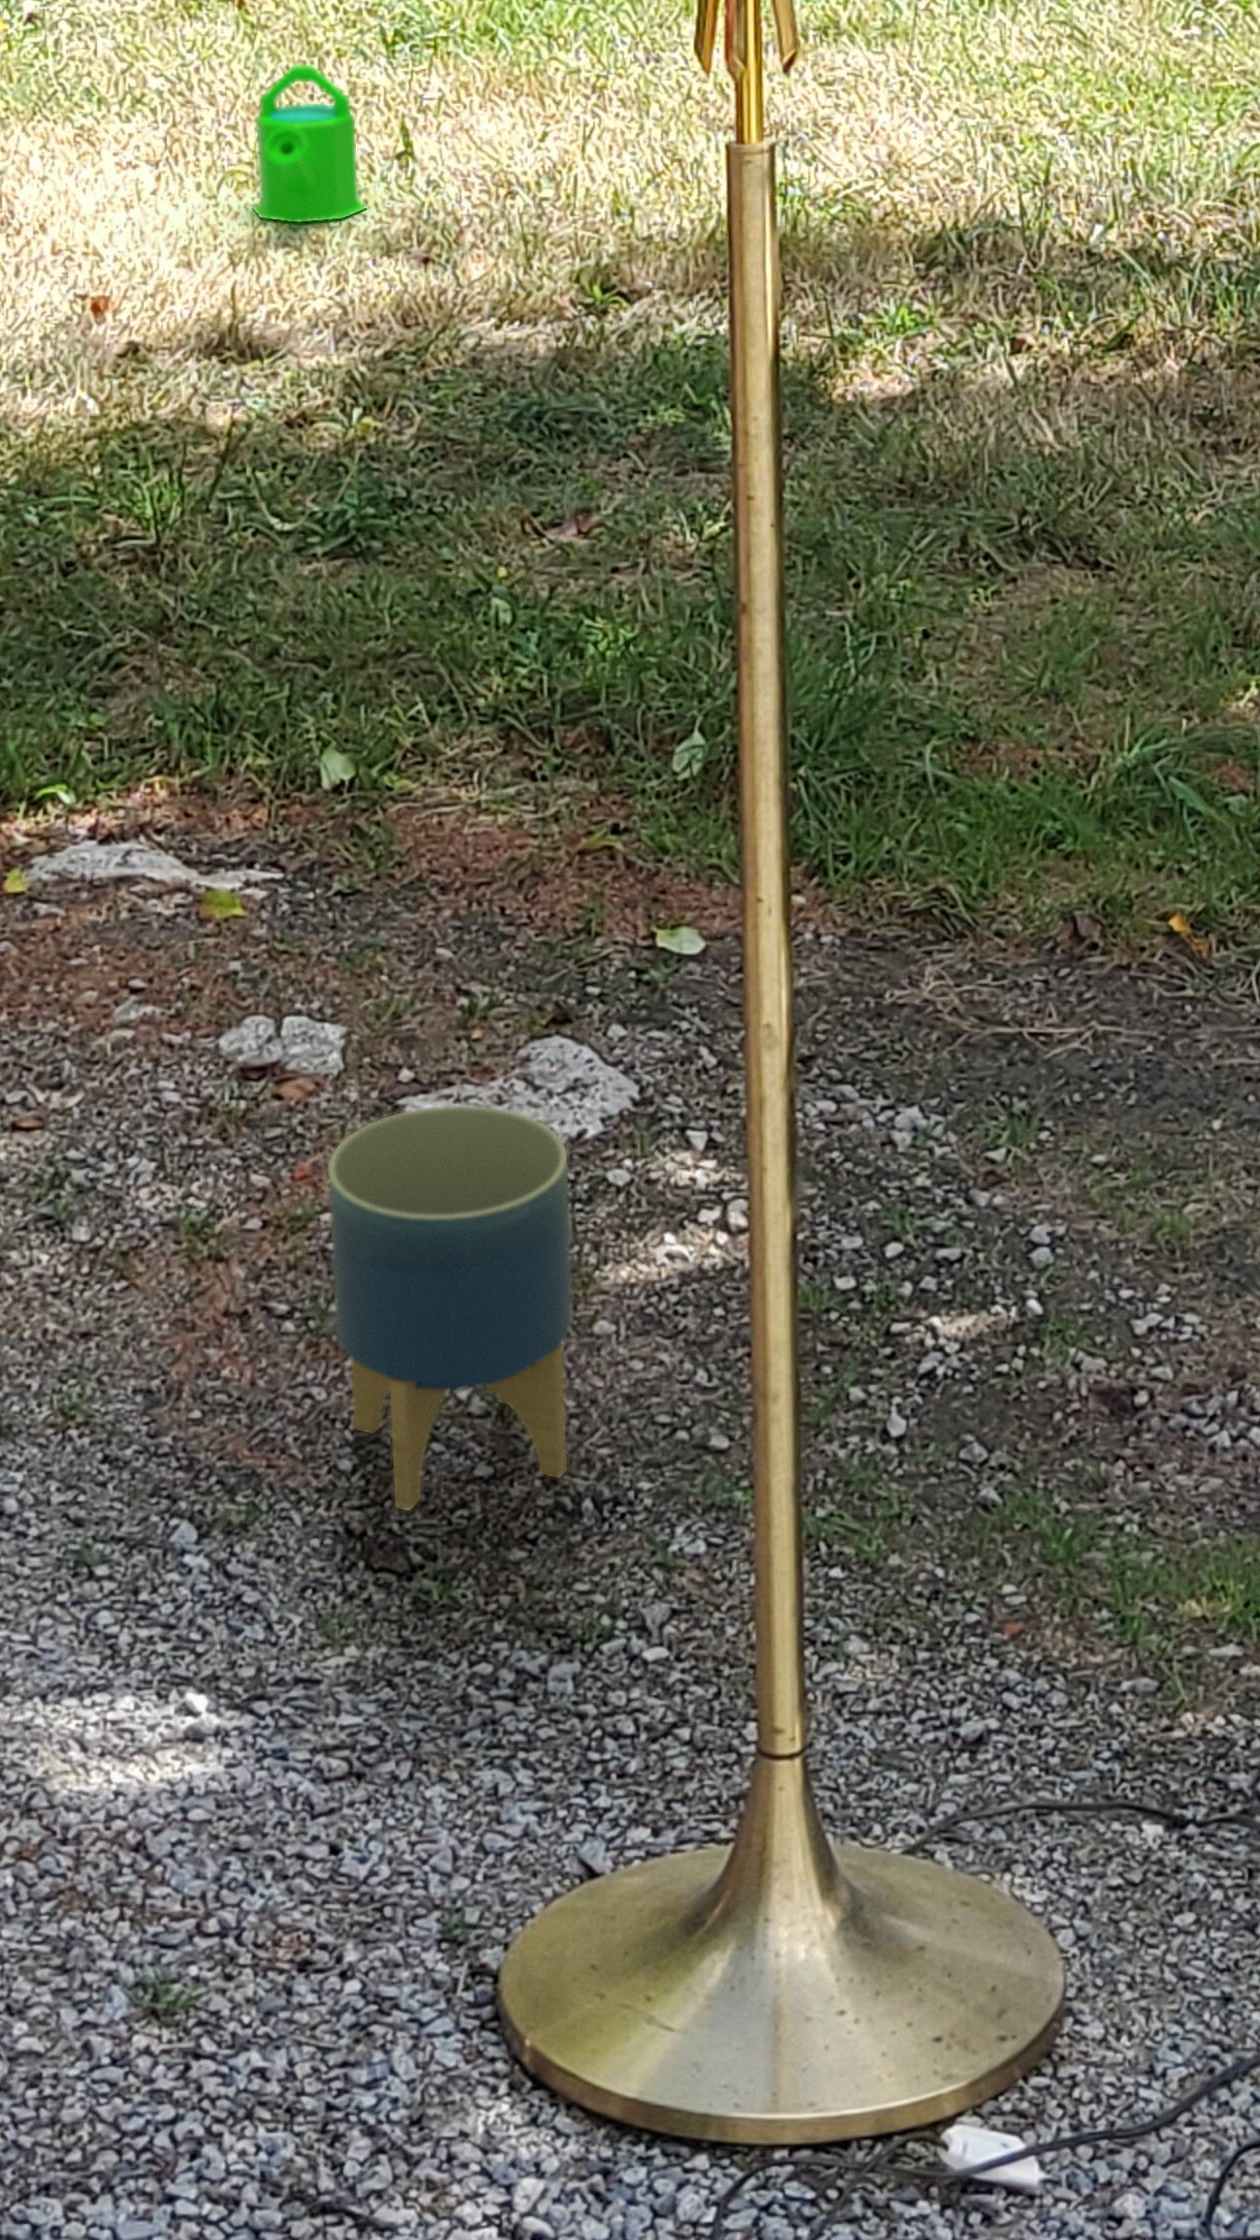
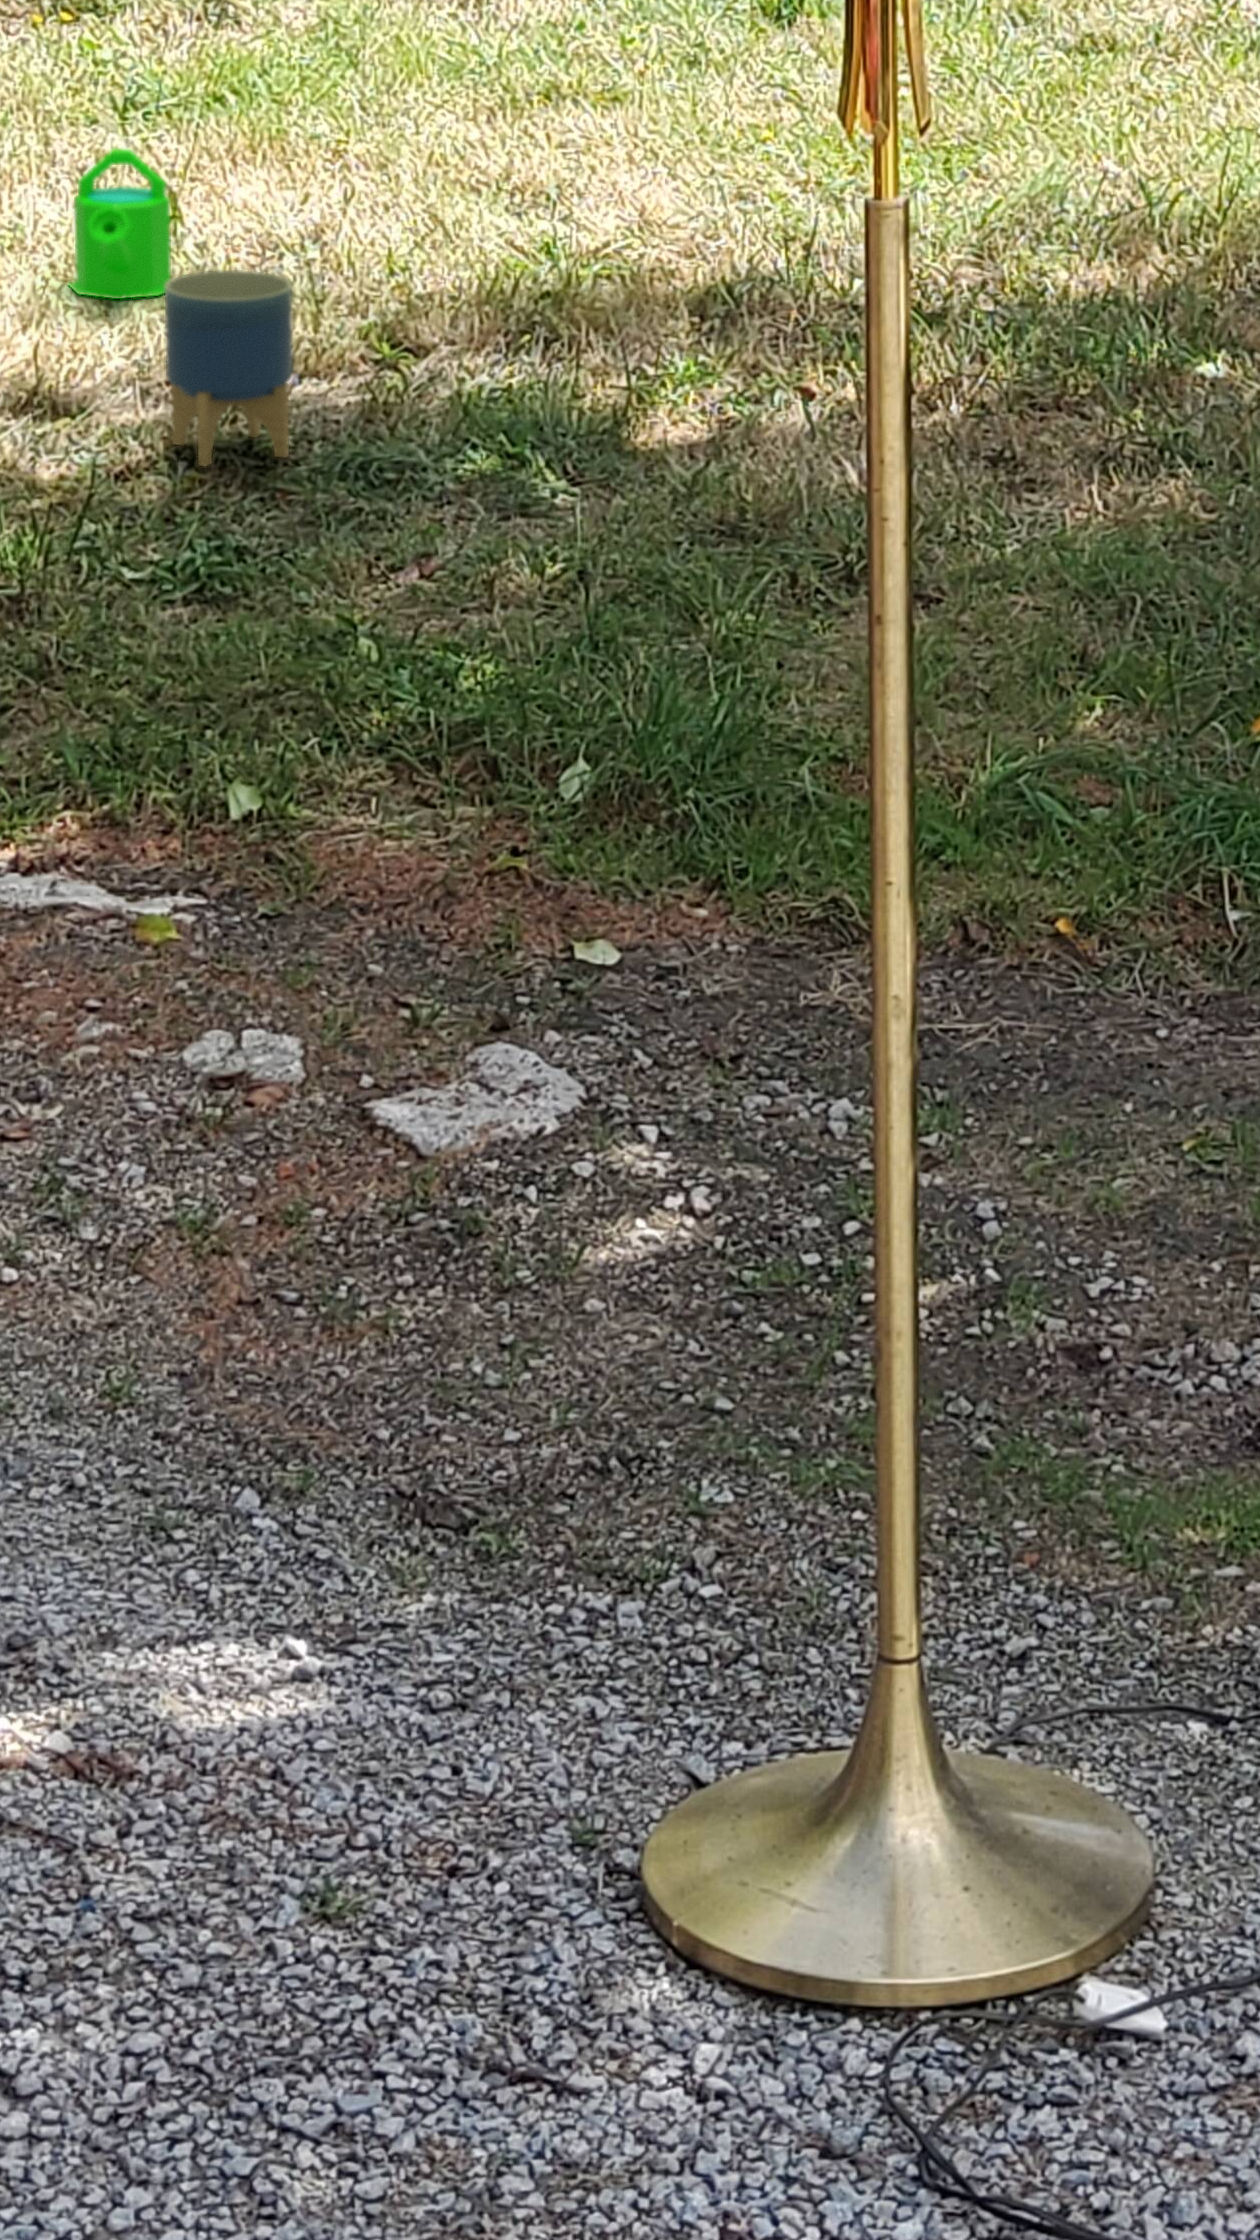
planter: present [328,1106,572,1511] -> present [165,270,293,466]

